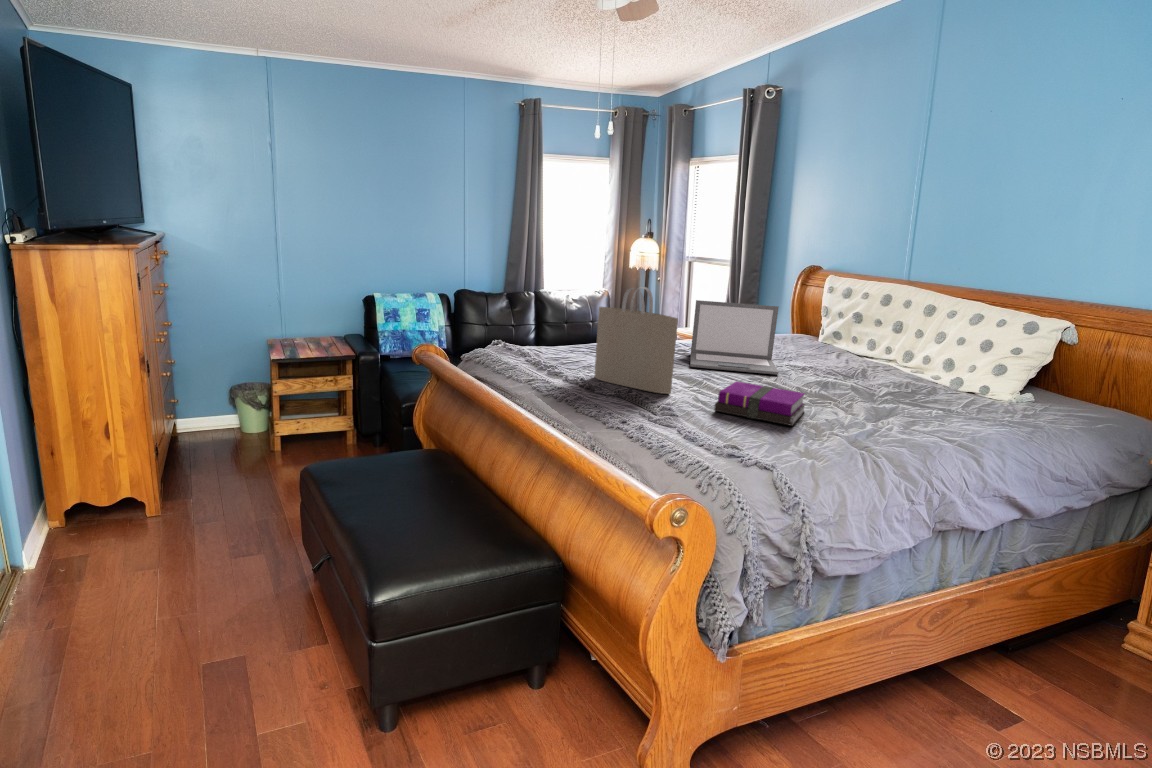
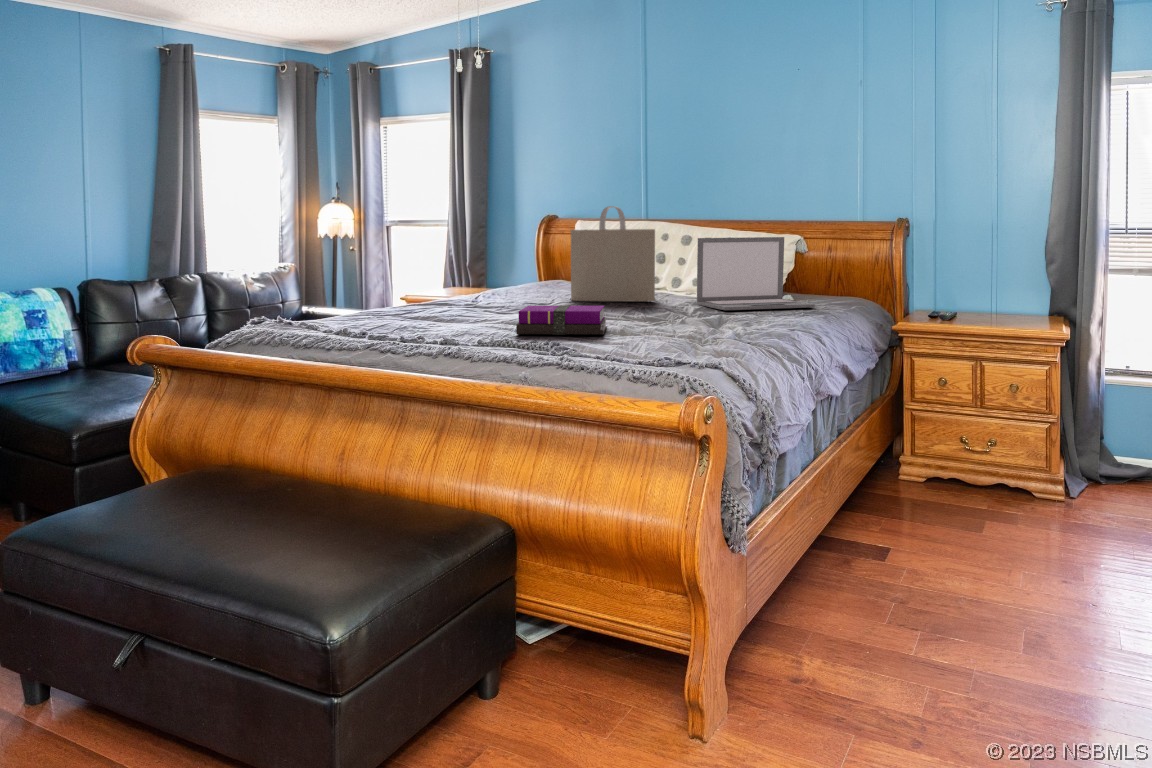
tote bag: present [595,287,678,394] -> present [571,206,655,301]
laptop: present [690,300,779,375] -> present [697,237,815,310]

